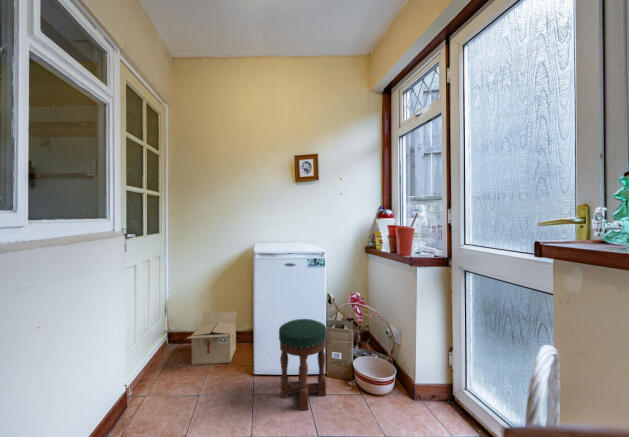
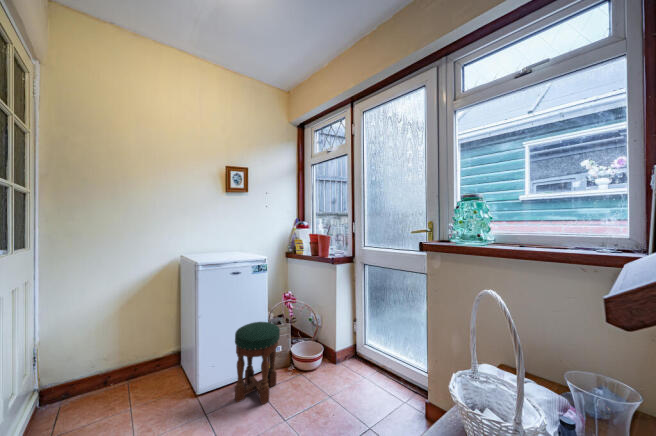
cardboard box: present [188,311,237,365] -> none [96,333,157,414]

